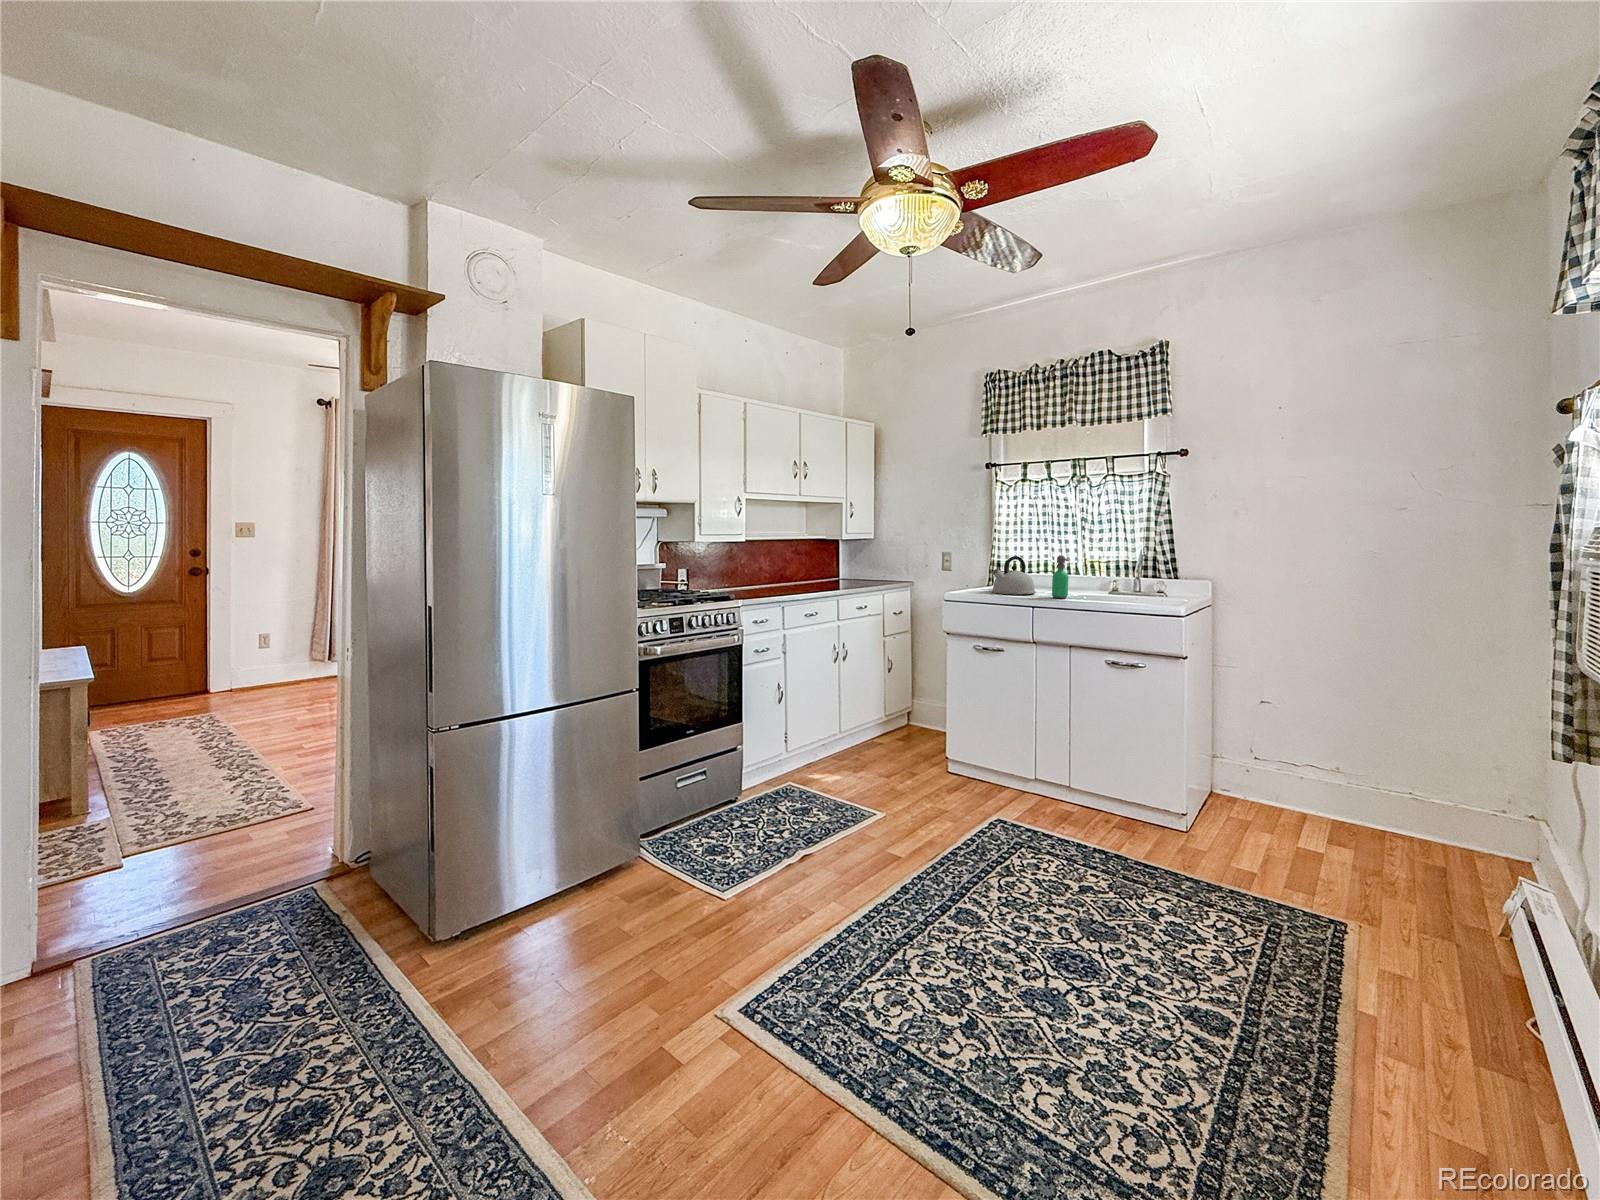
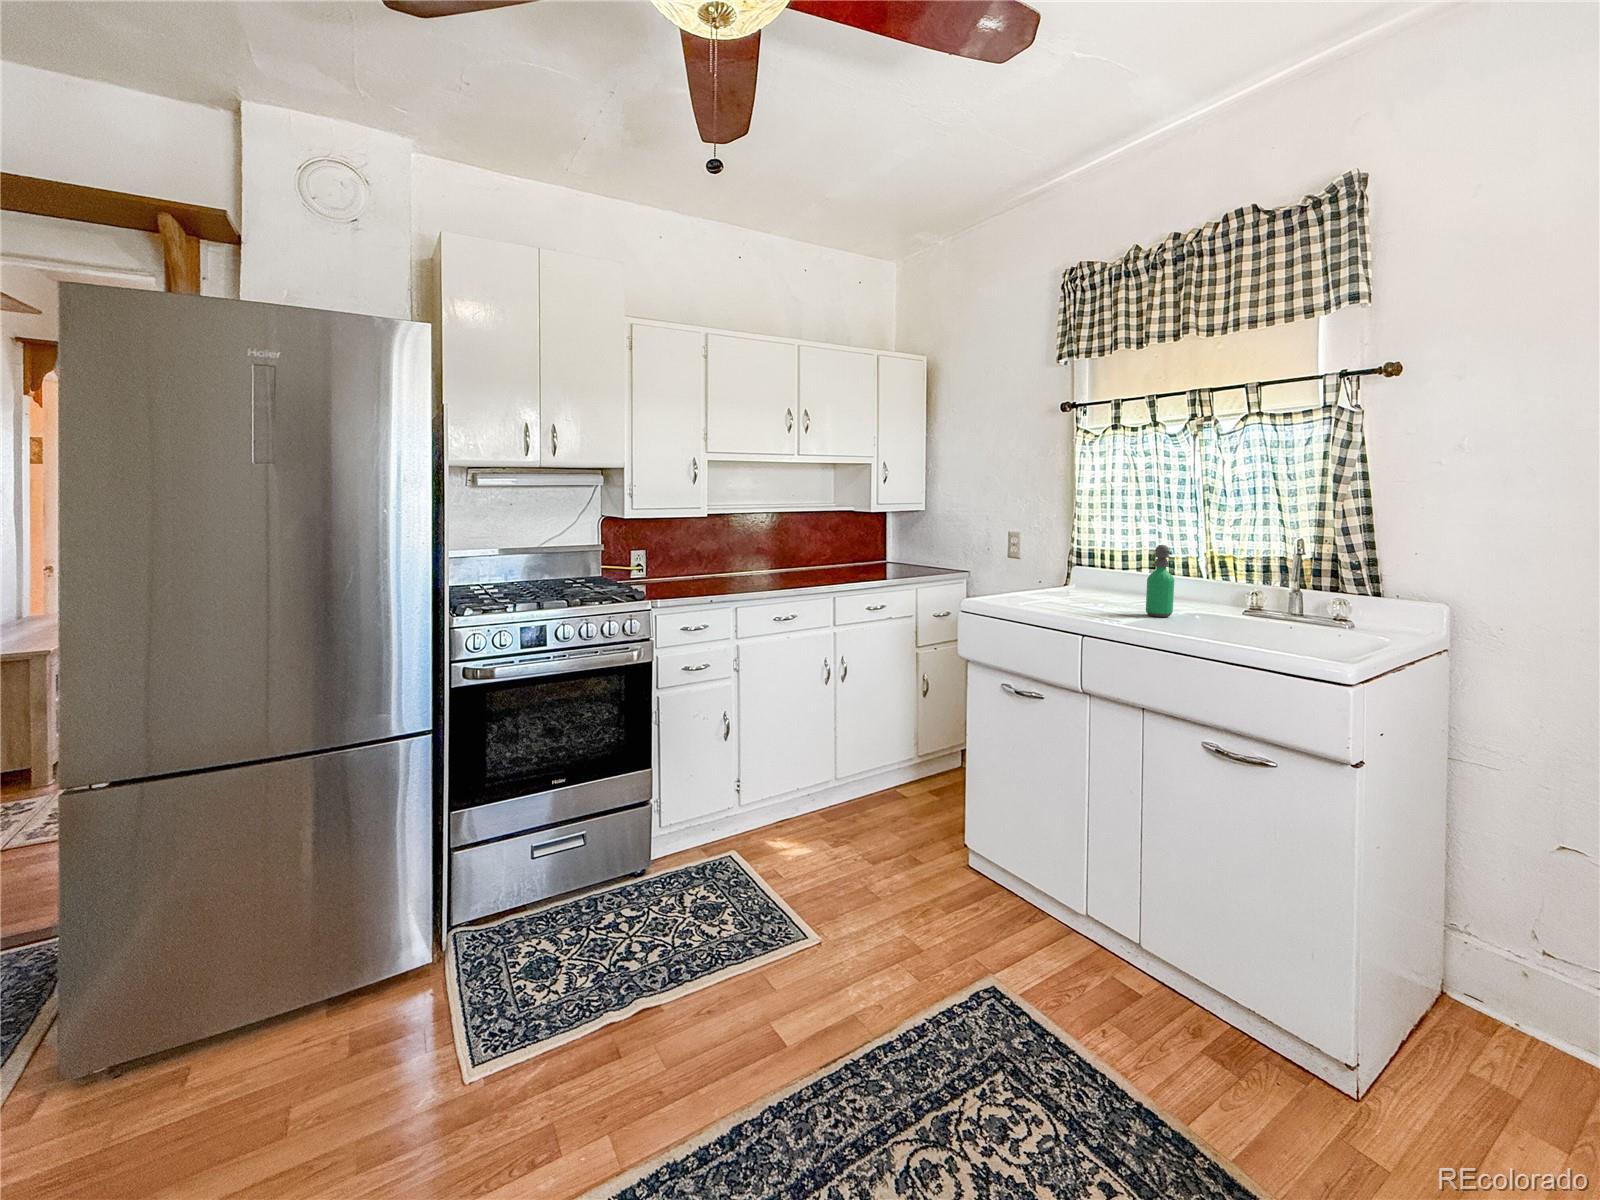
kettle: present [992,556,1036,594] -> none [1050,546,1123,608]

